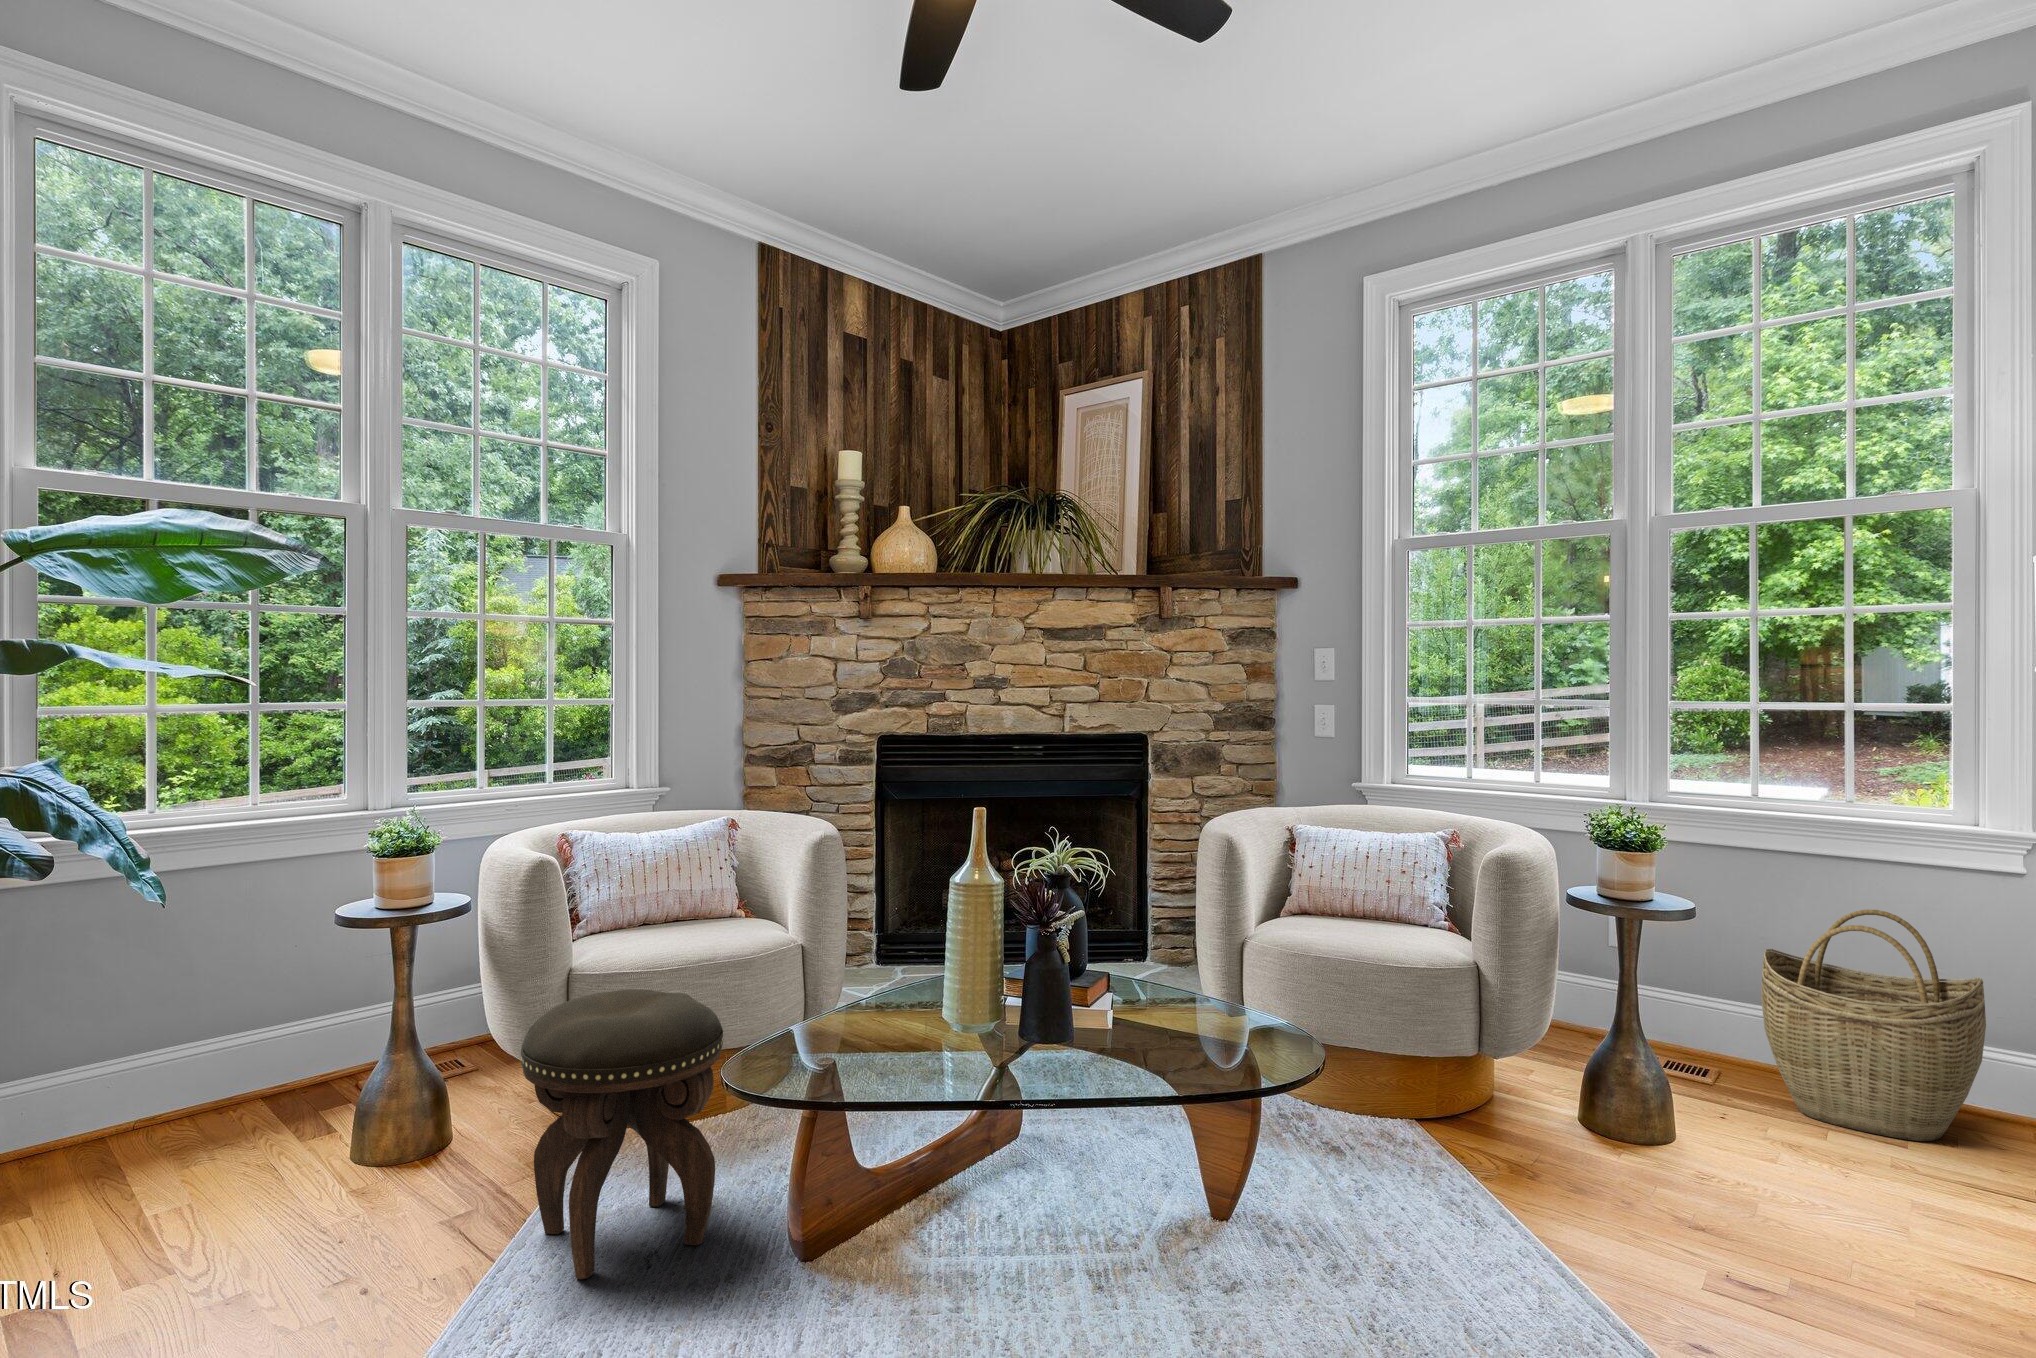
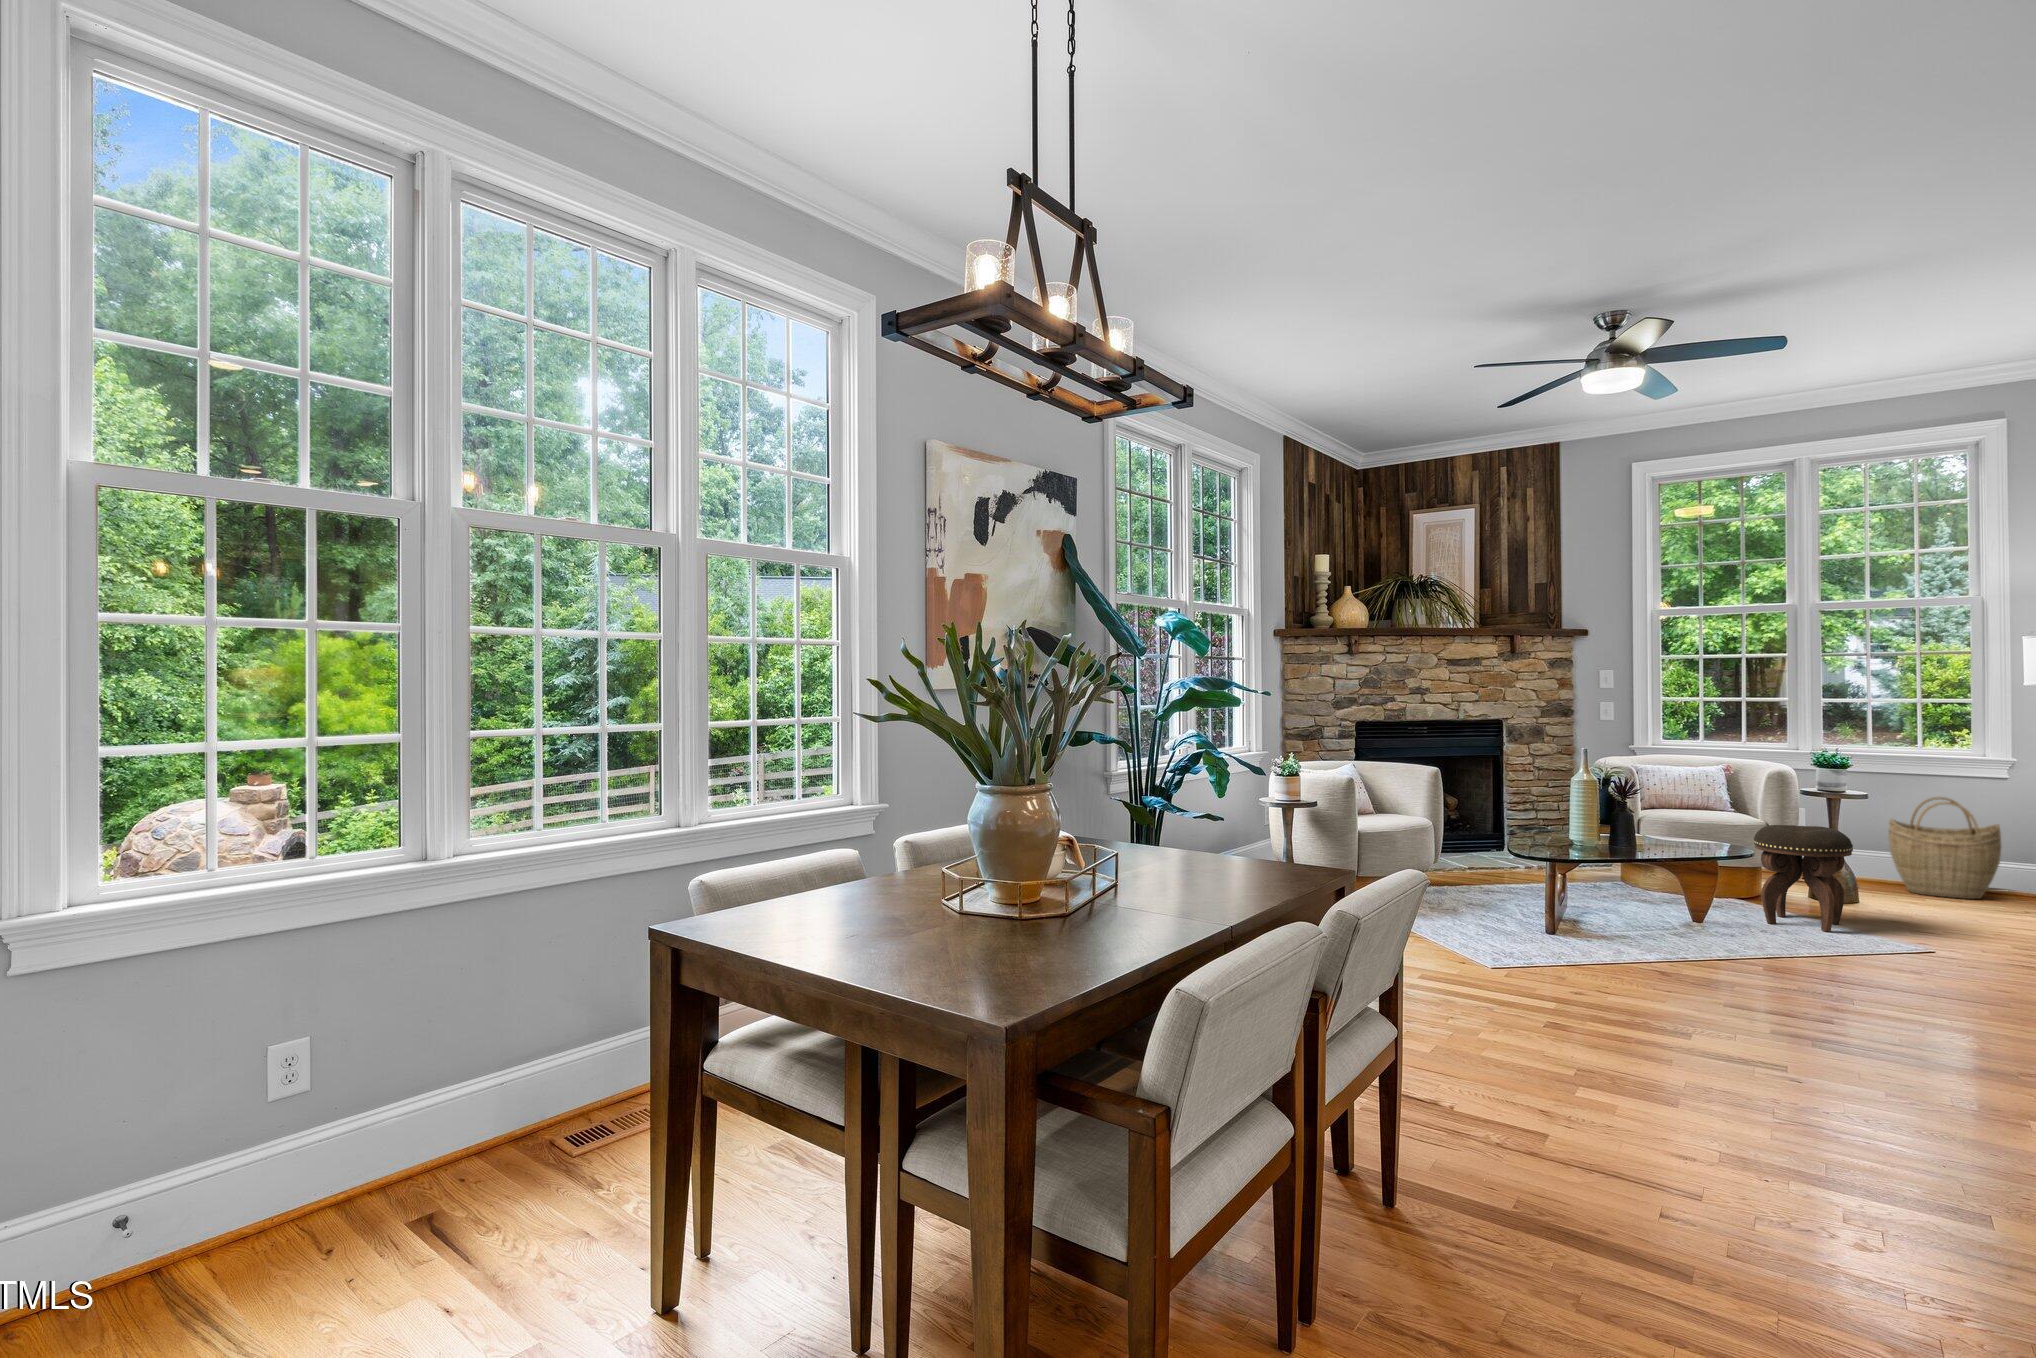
footstool: present [521,989,723,1280] -> present [1754,825,1853,932]

